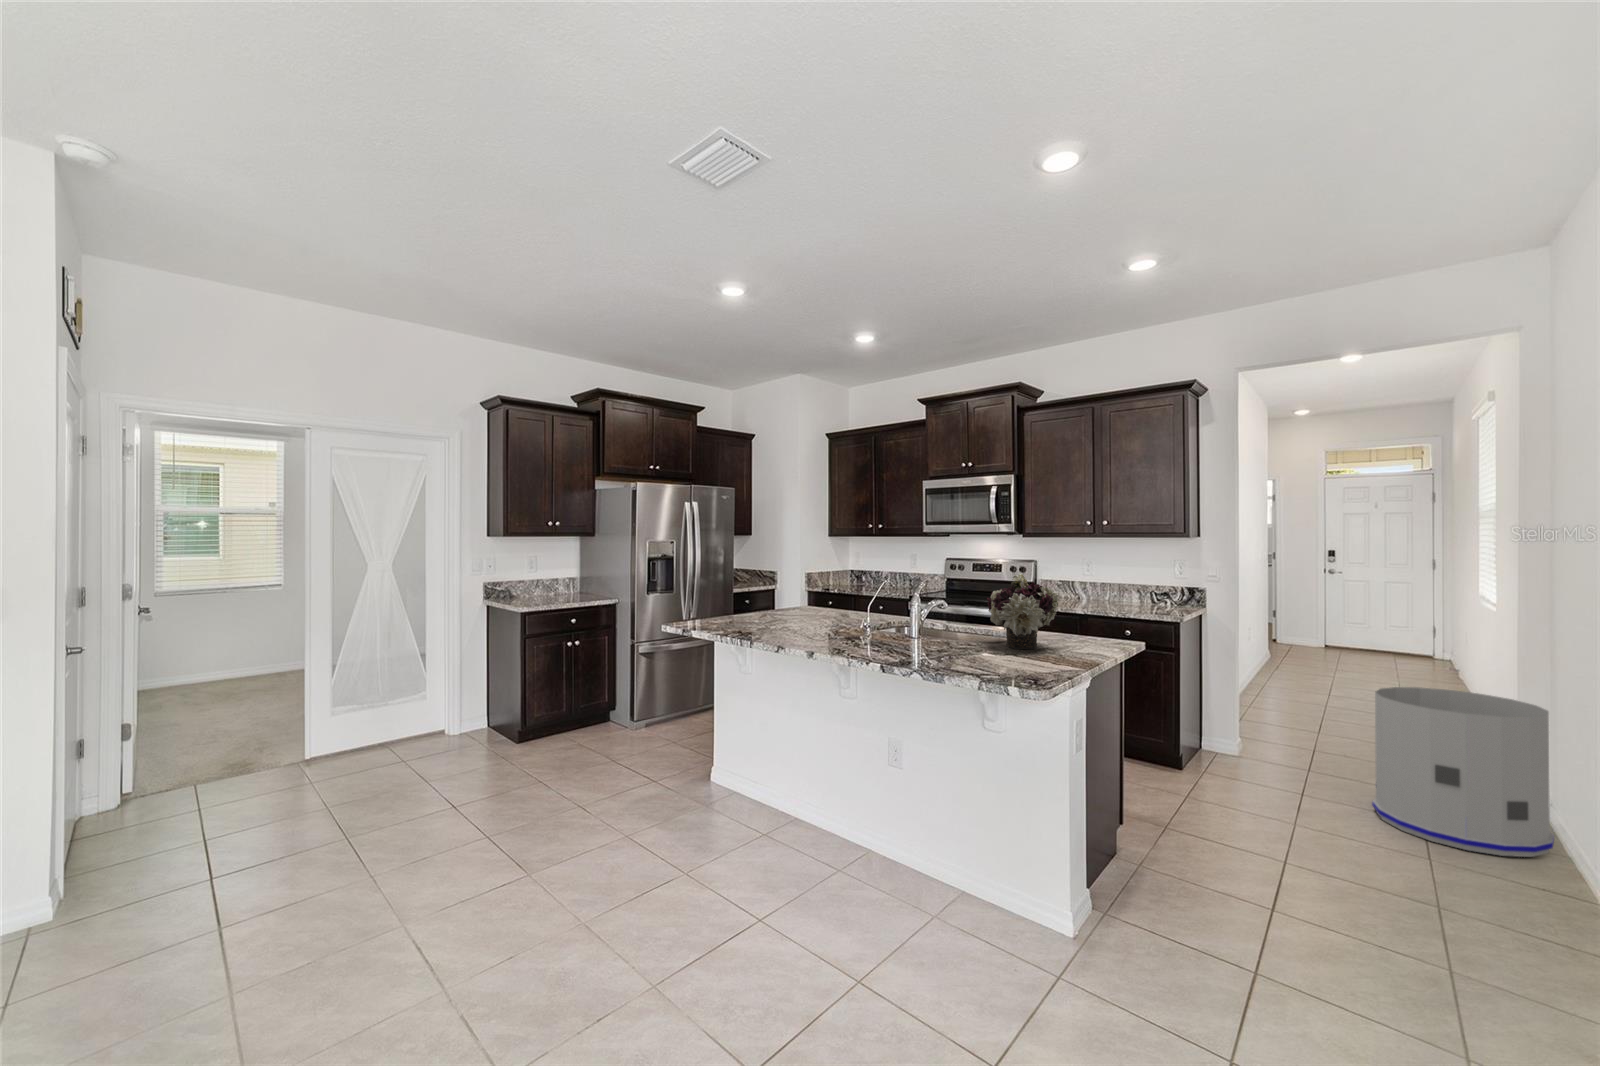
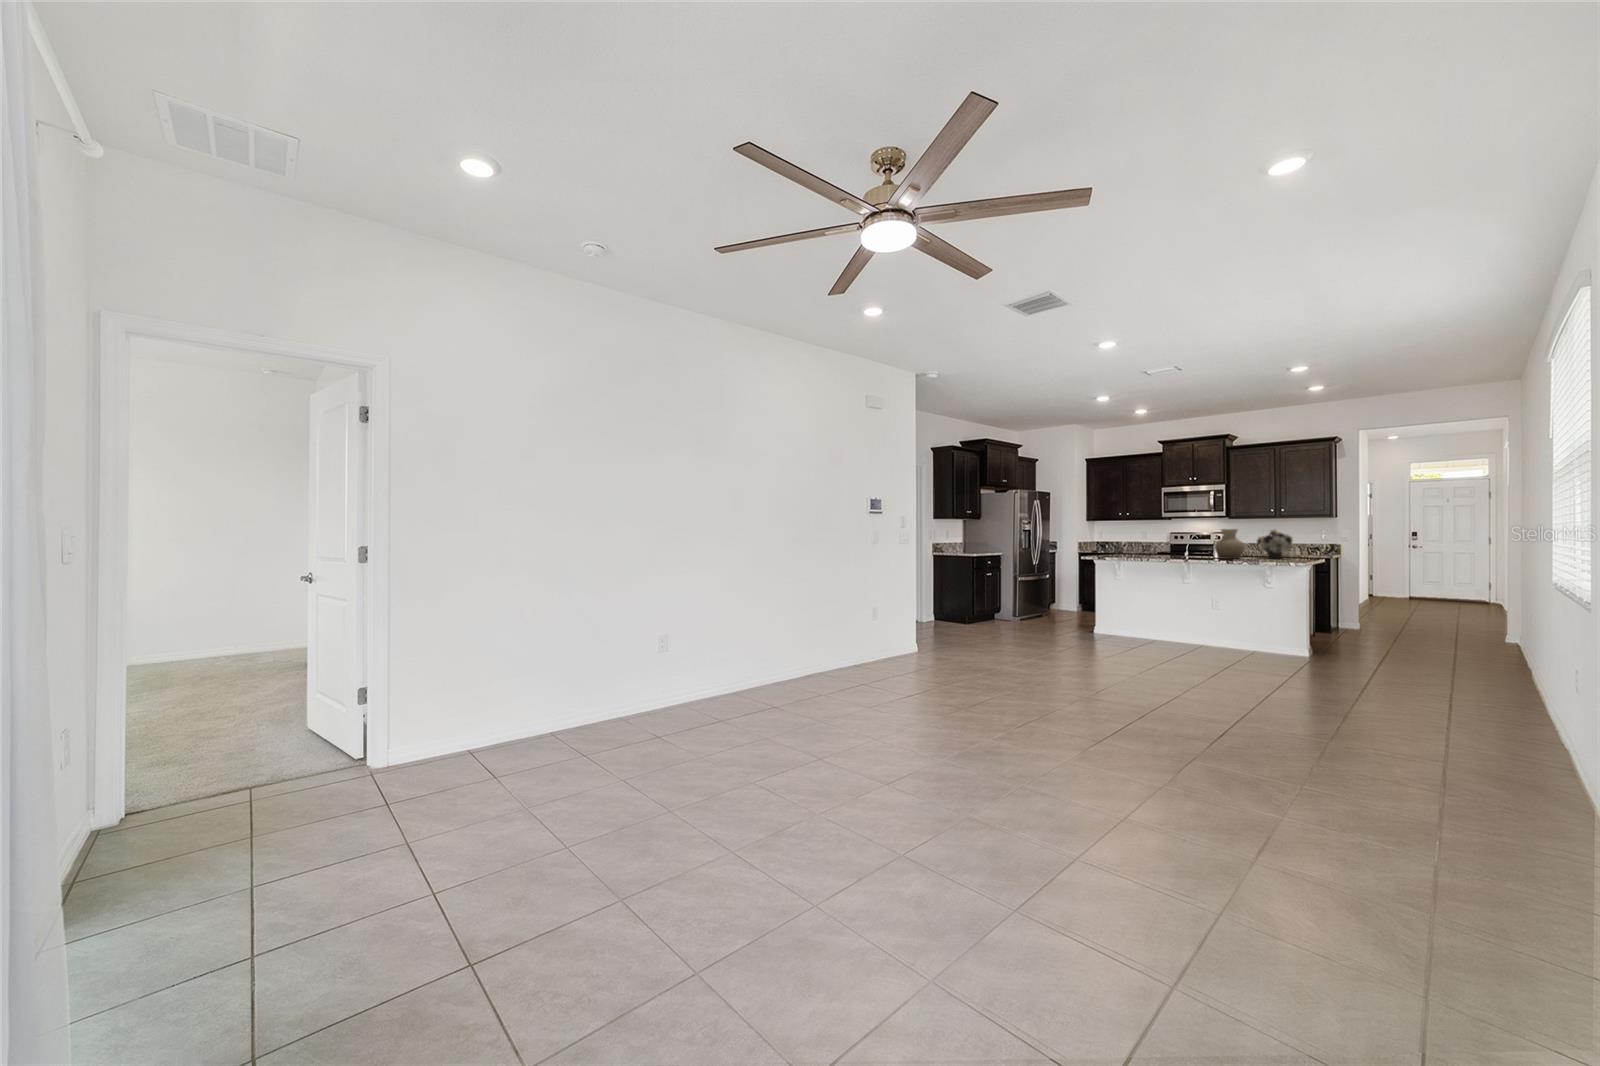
vase: none [880,574,944,652] -> present [1215,529,1244,559]
trash can: present [1372,687,1554,857] -> none [1432,586,1516,650]

